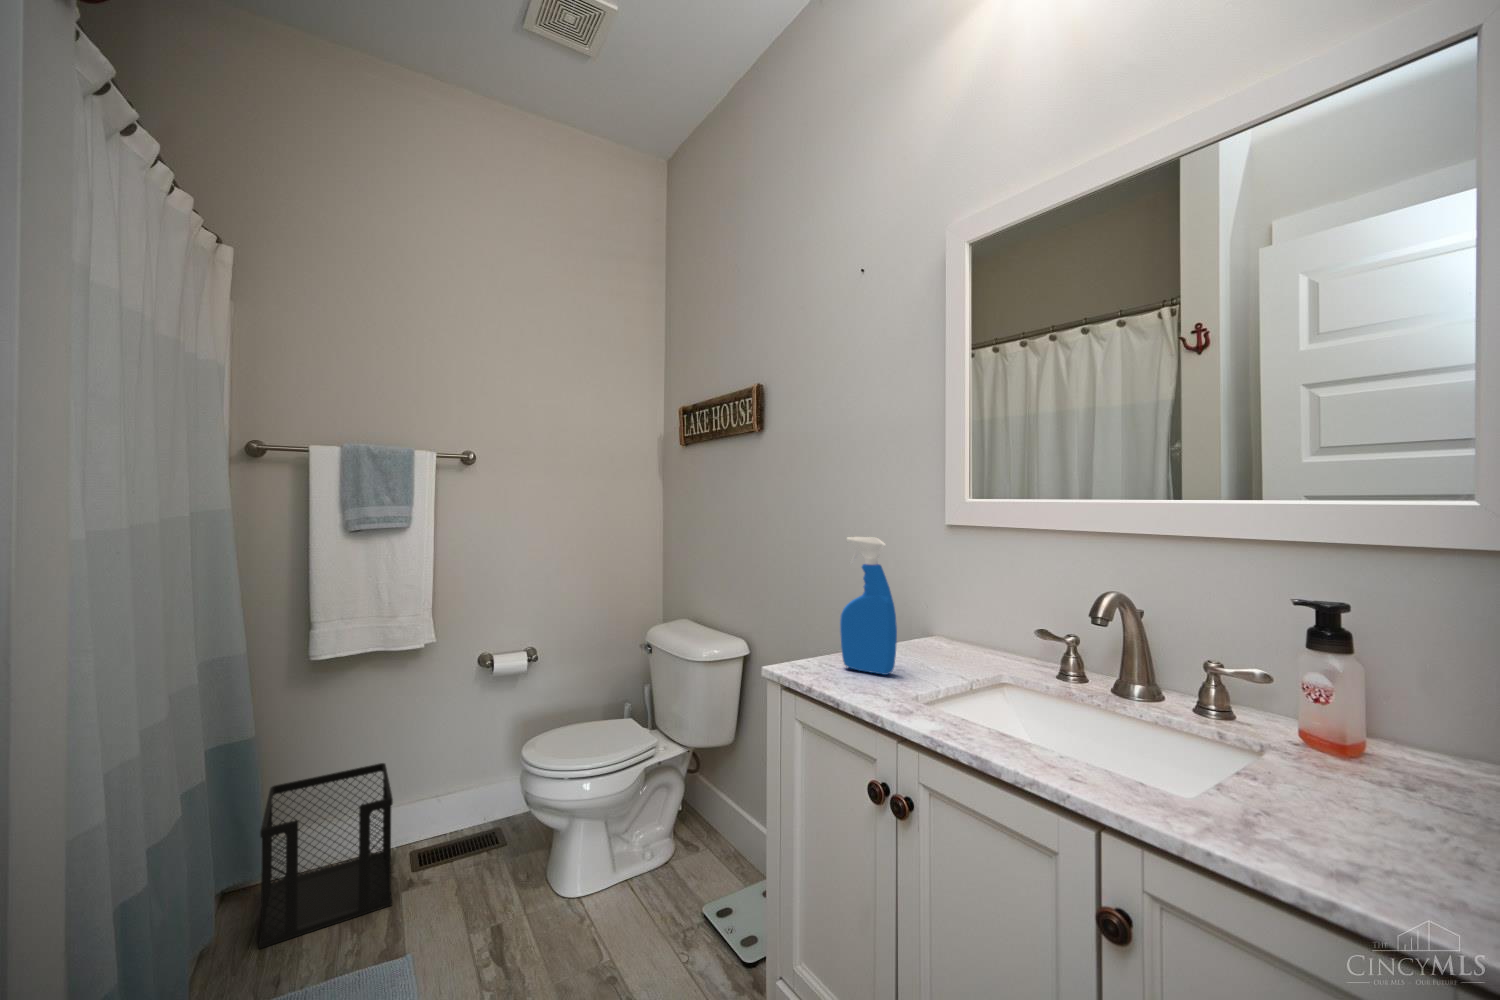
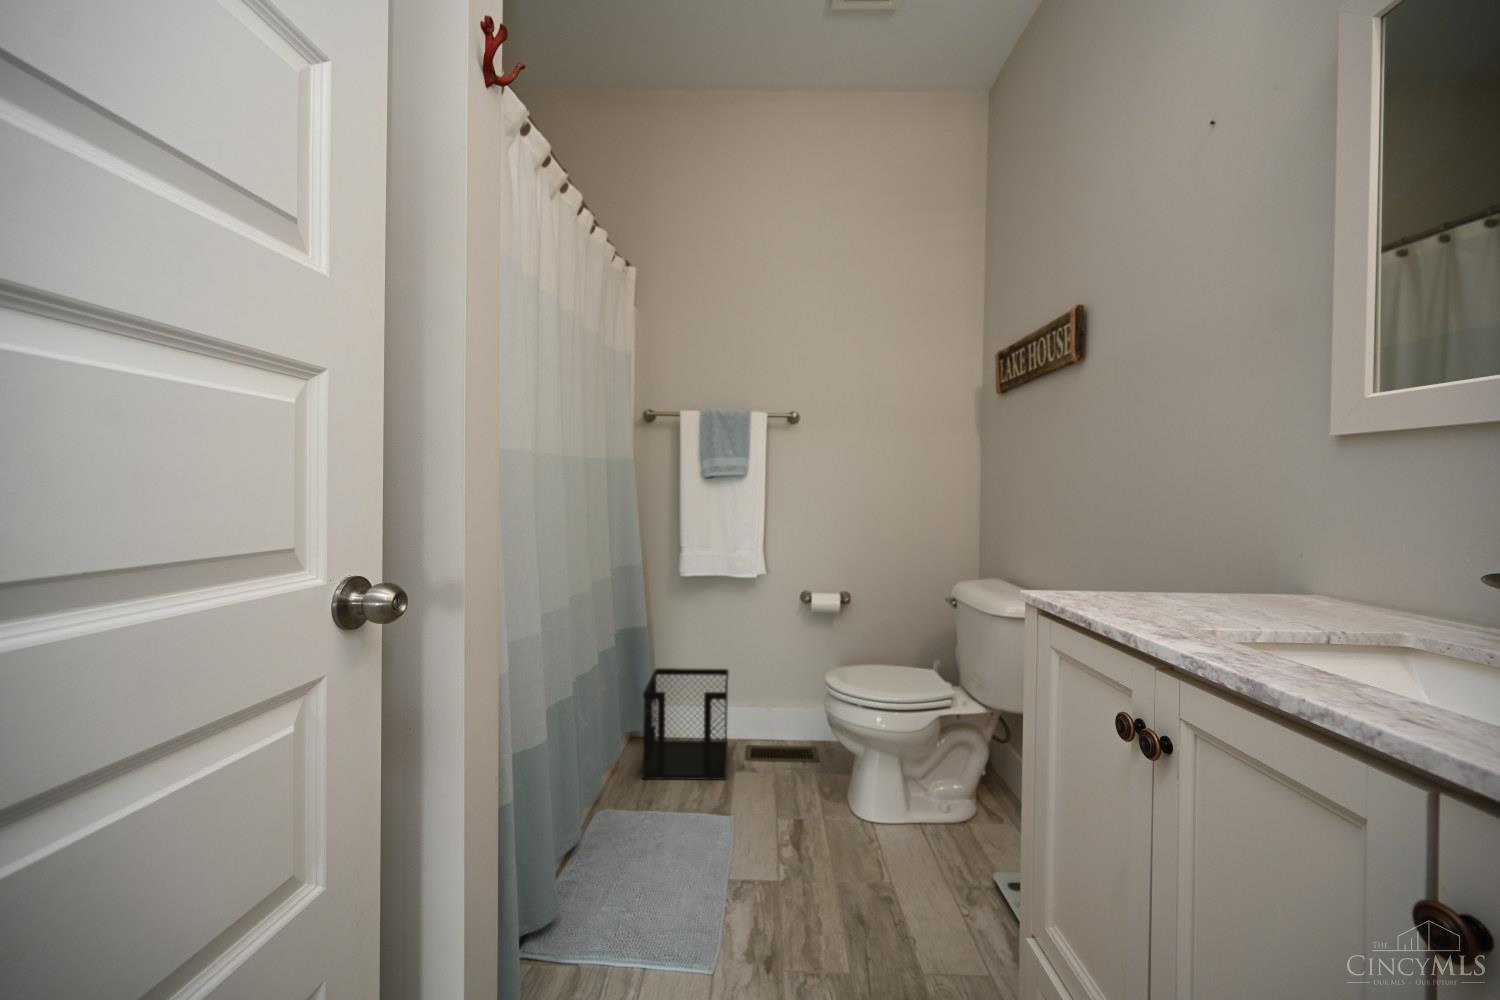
spray bottle: present [840,537,897,675] -> none [1124,440,1202,611]

